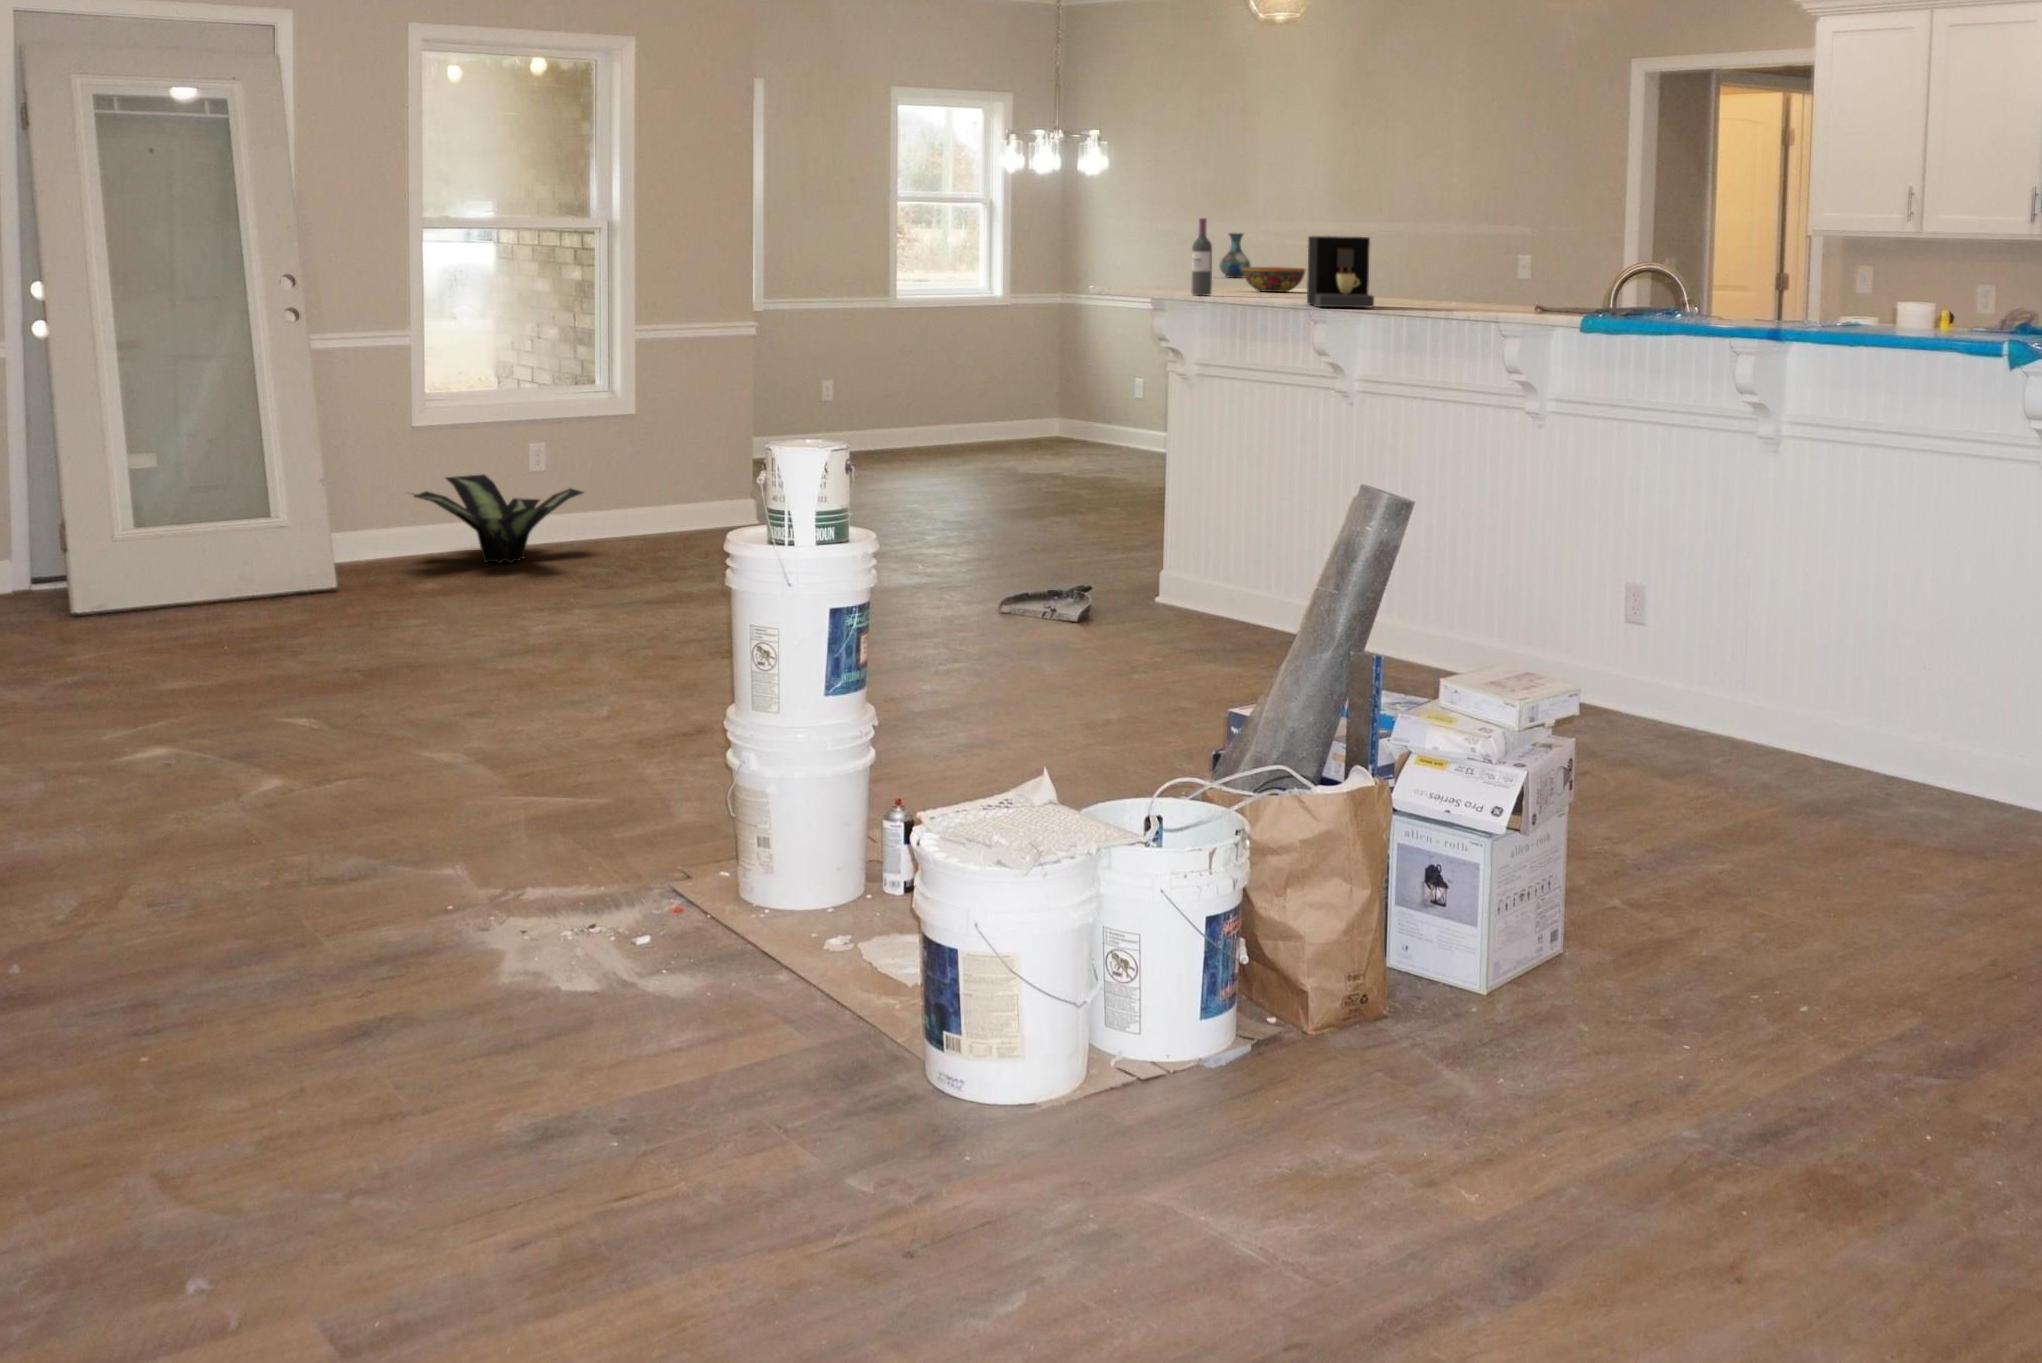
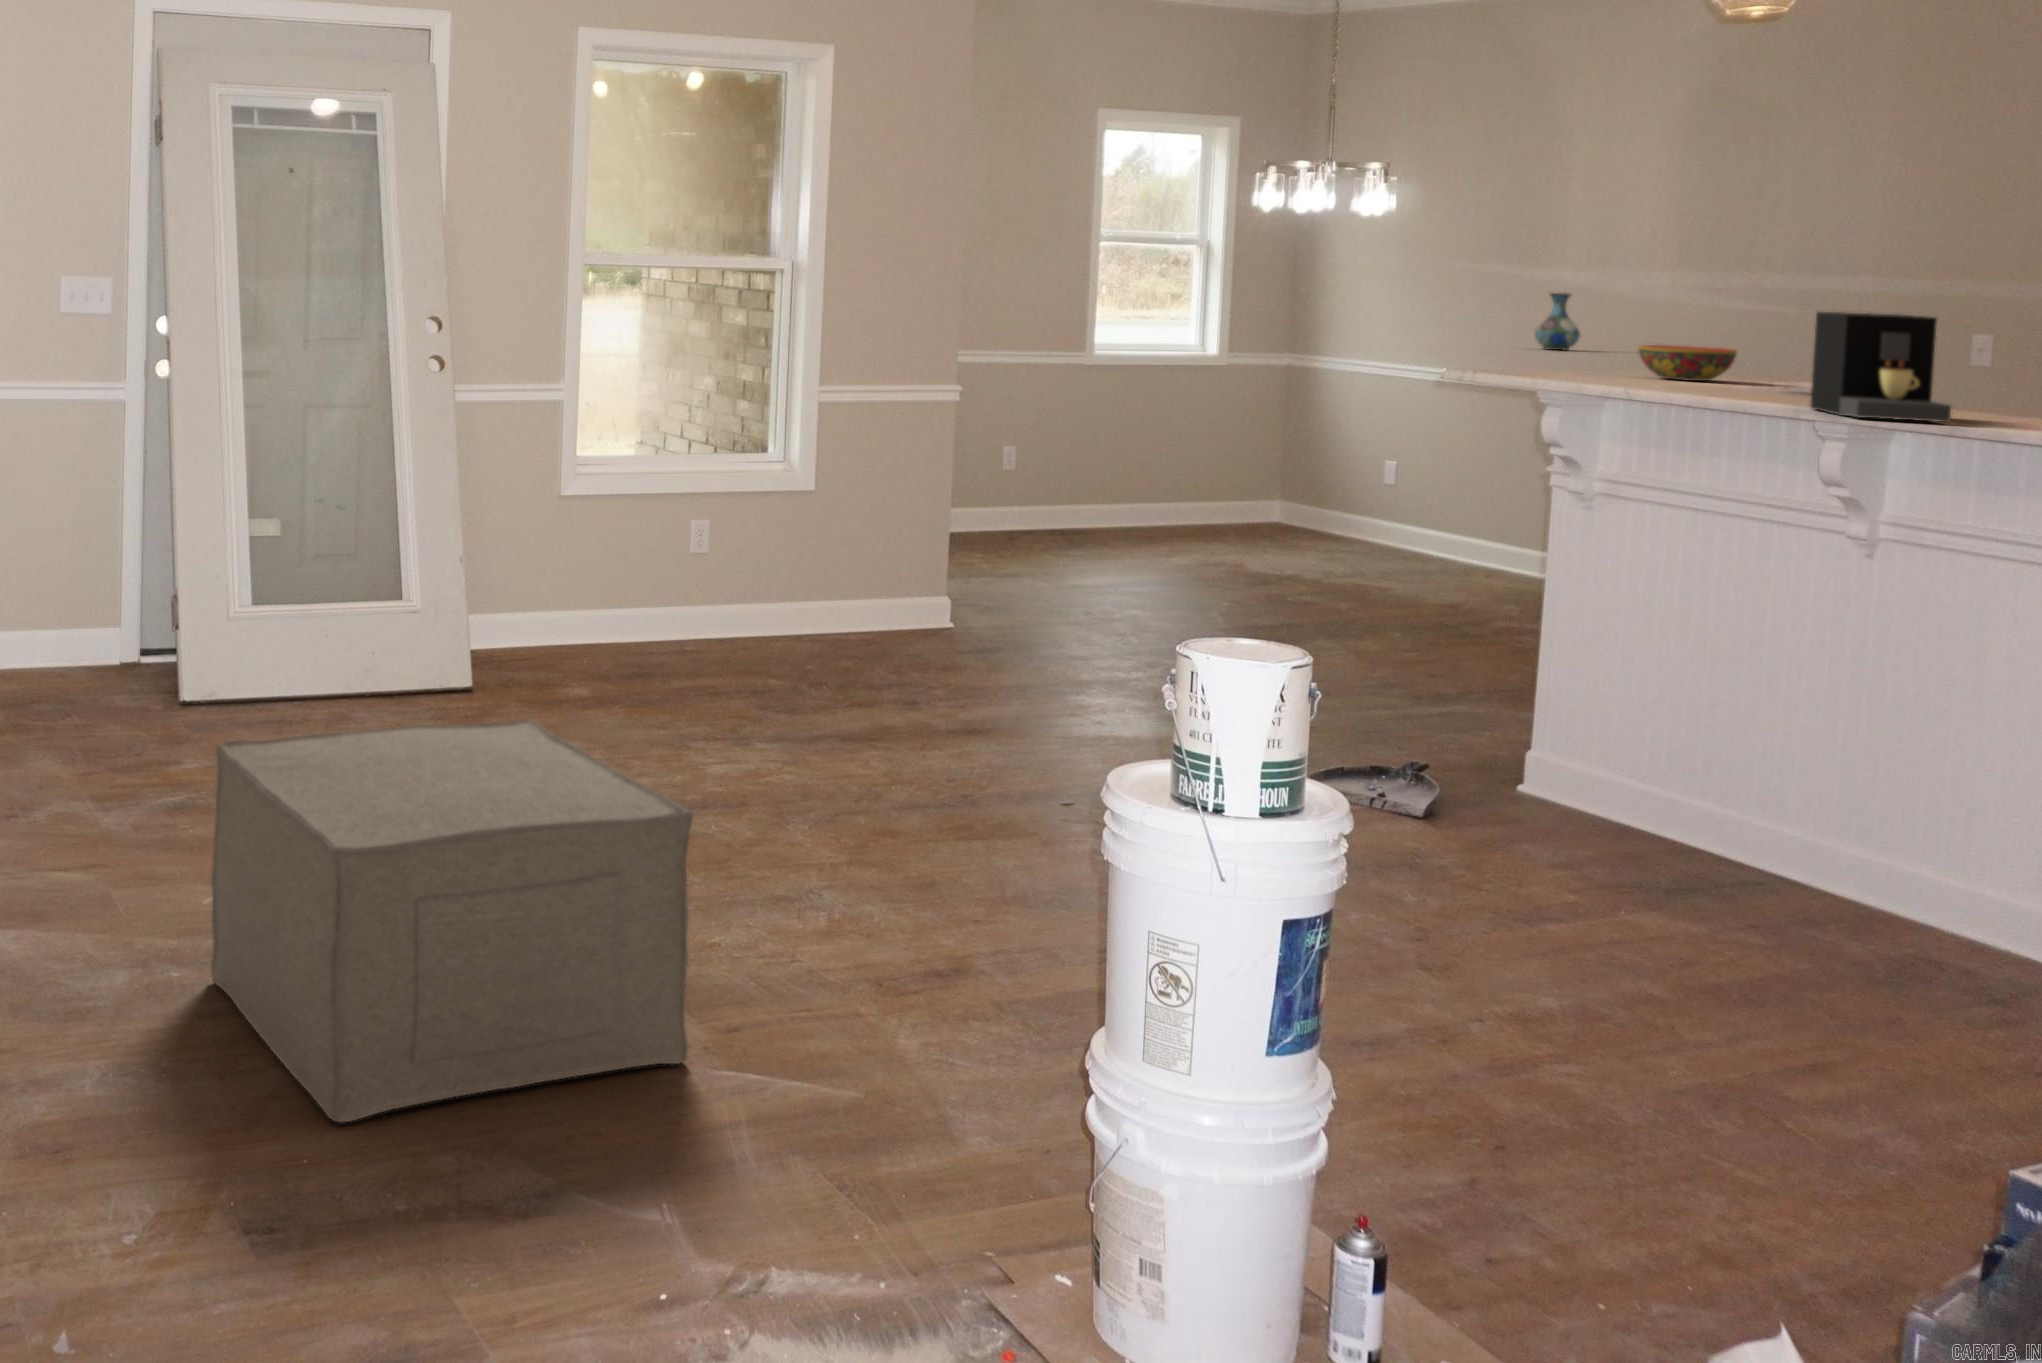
wine bottle: present [1192,218,1212,296] -> none [1587,279,1622,385]
potted plant: present [414,474,583,563] -> none [542,557,749,671]
ottoman: none [106,572,492,855] -> present [211,718,693,1122]

